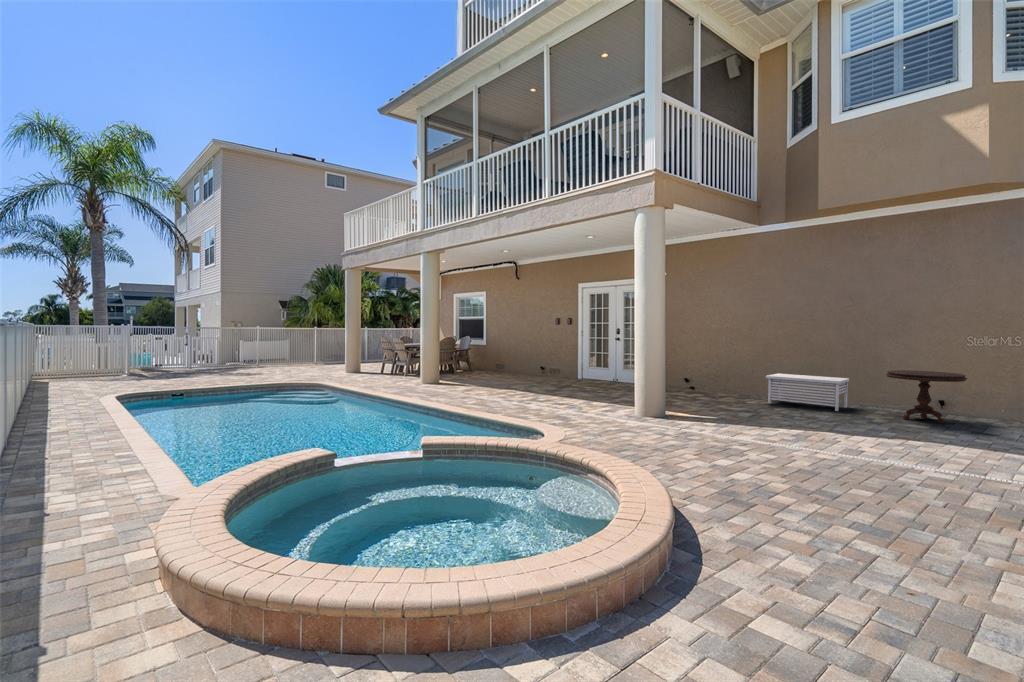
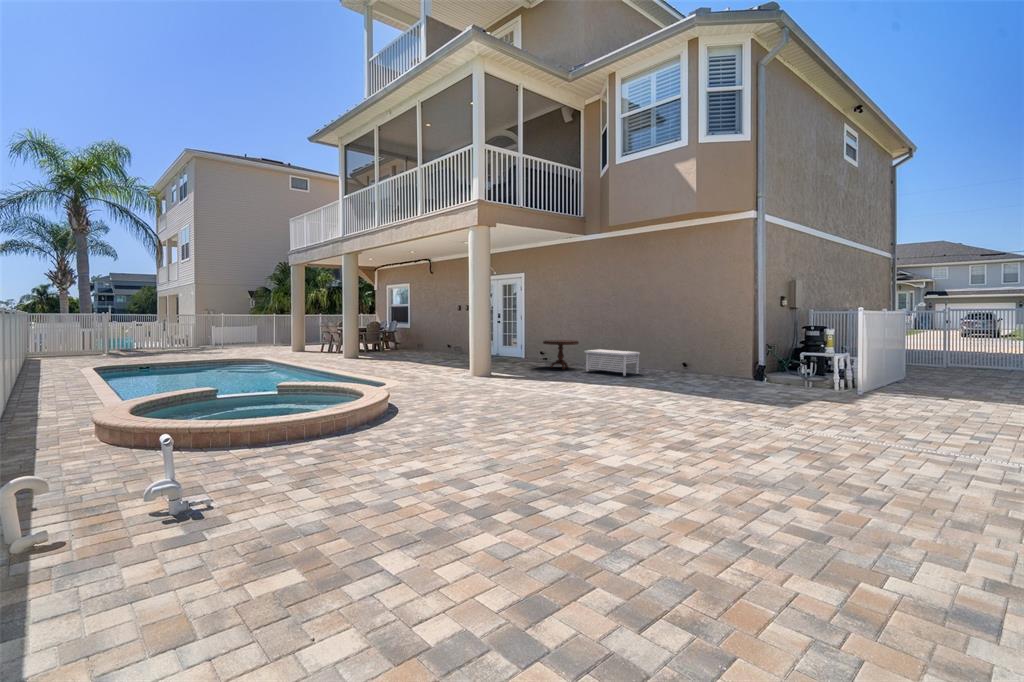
side table: present [886,370,967,423] -> present [543,340,579,369]

